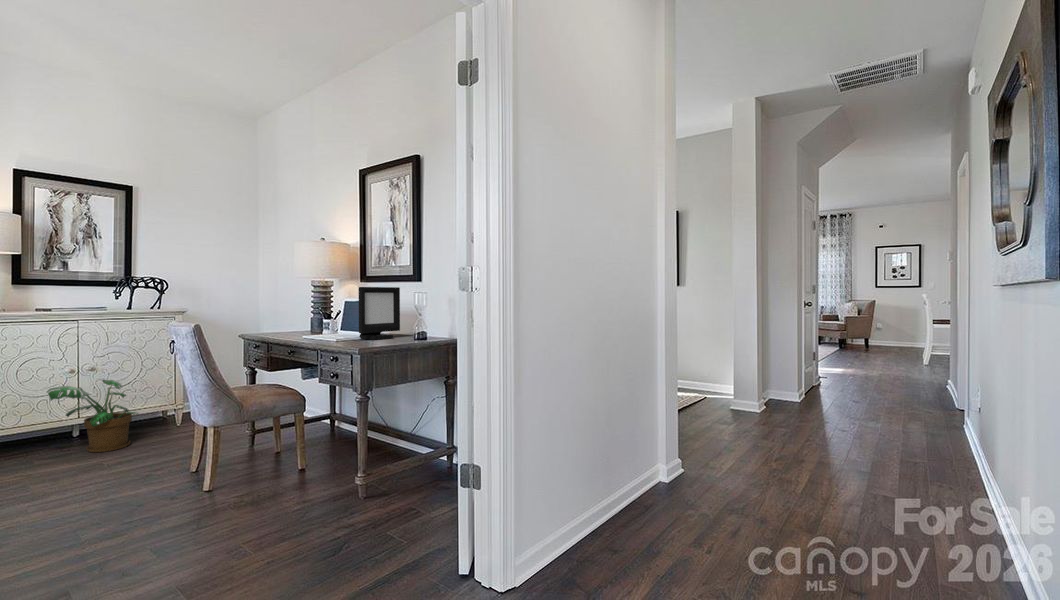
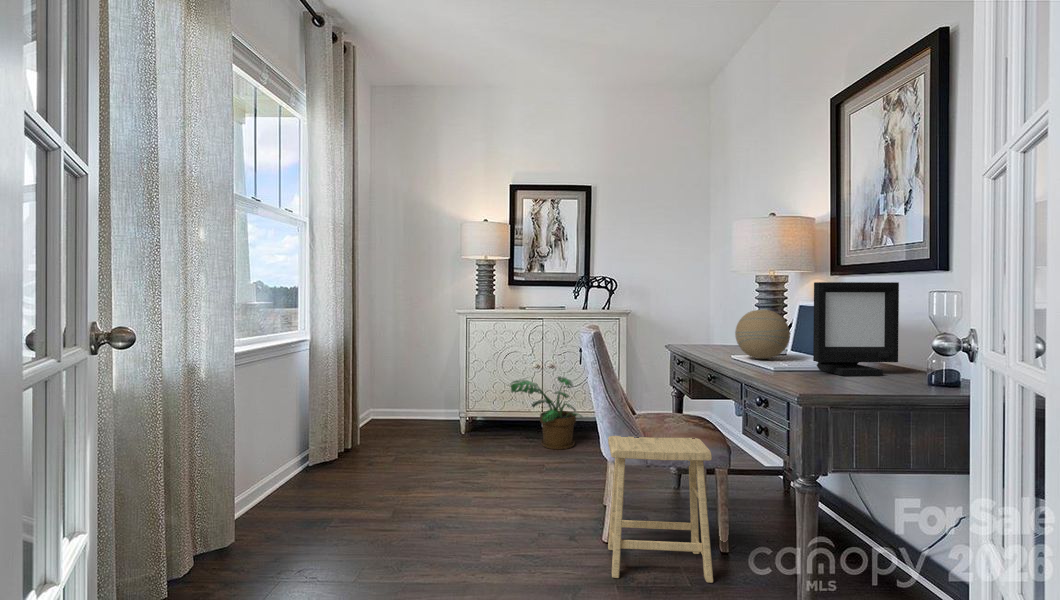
decorative orb: none [305,304,341,337] -> present [735,309,790,359]
footstool: none [211,395,300,506] -> present [608,436,713,583]

